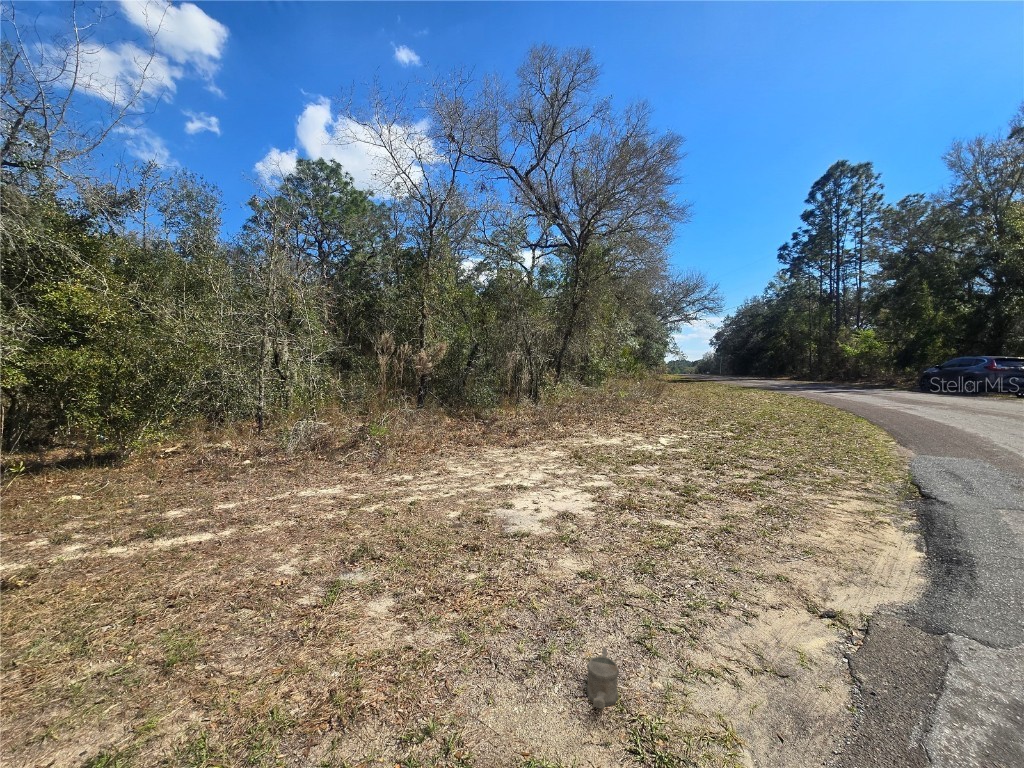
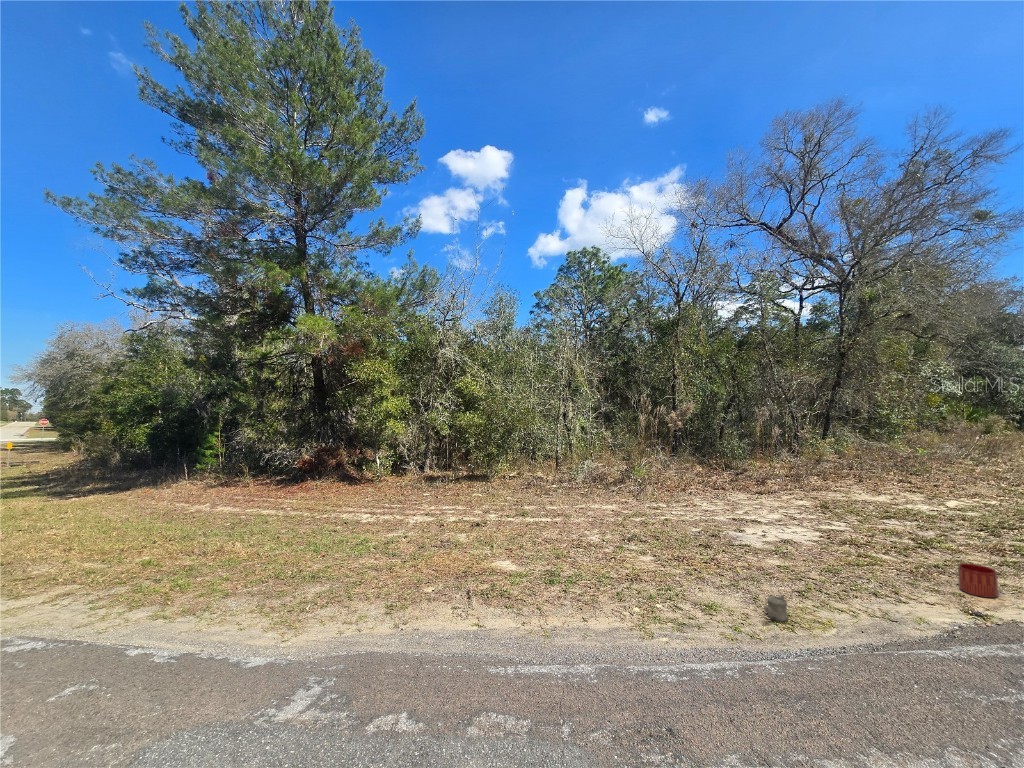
planter: none [749,525,787,565] -> present [958,563,998,598]

